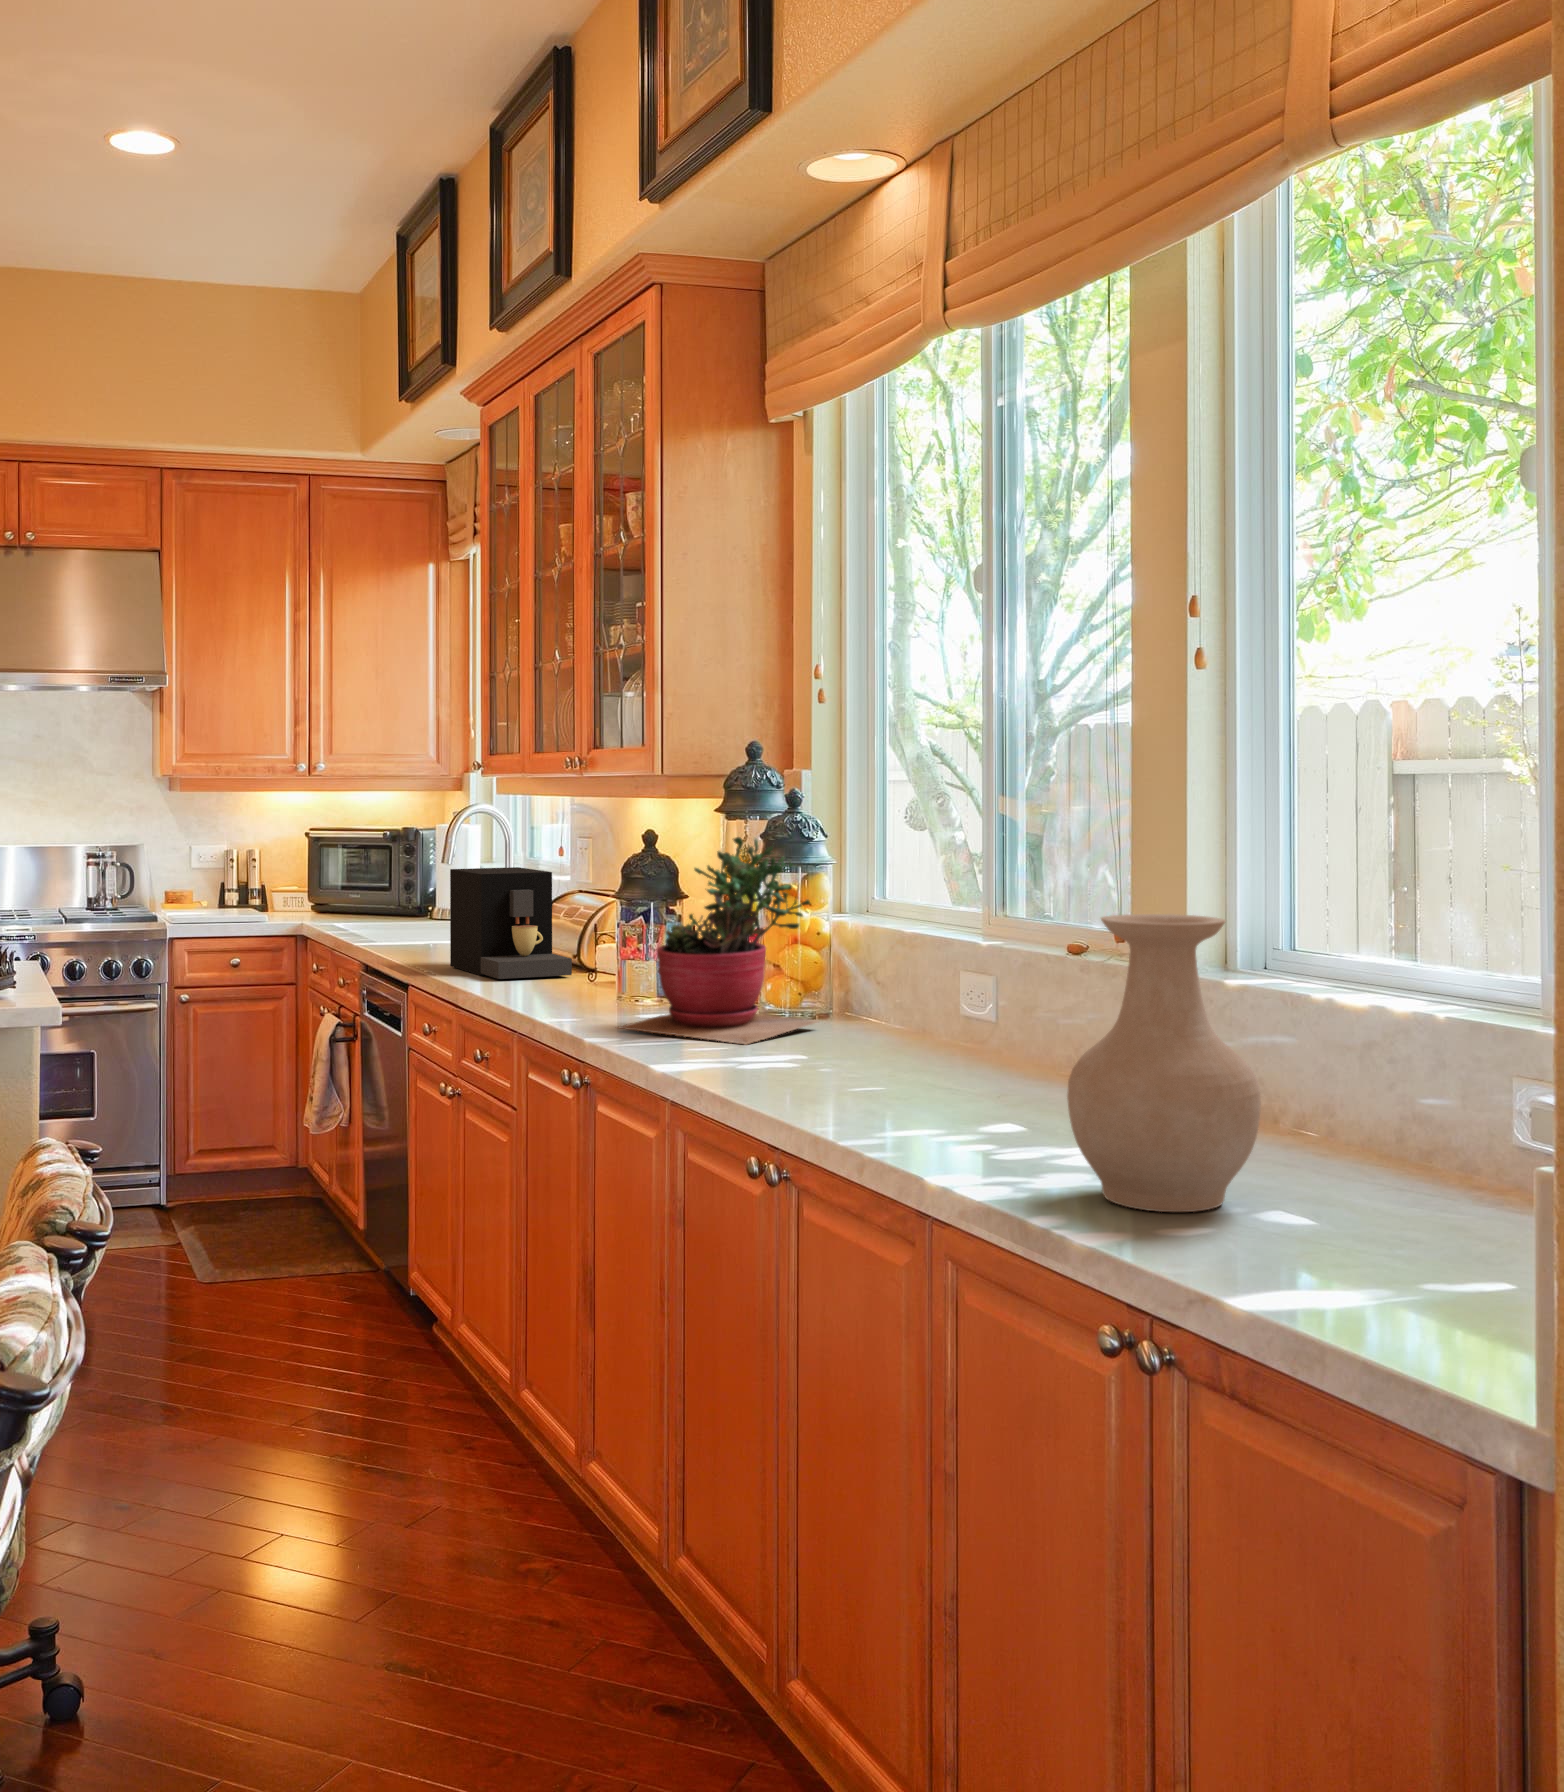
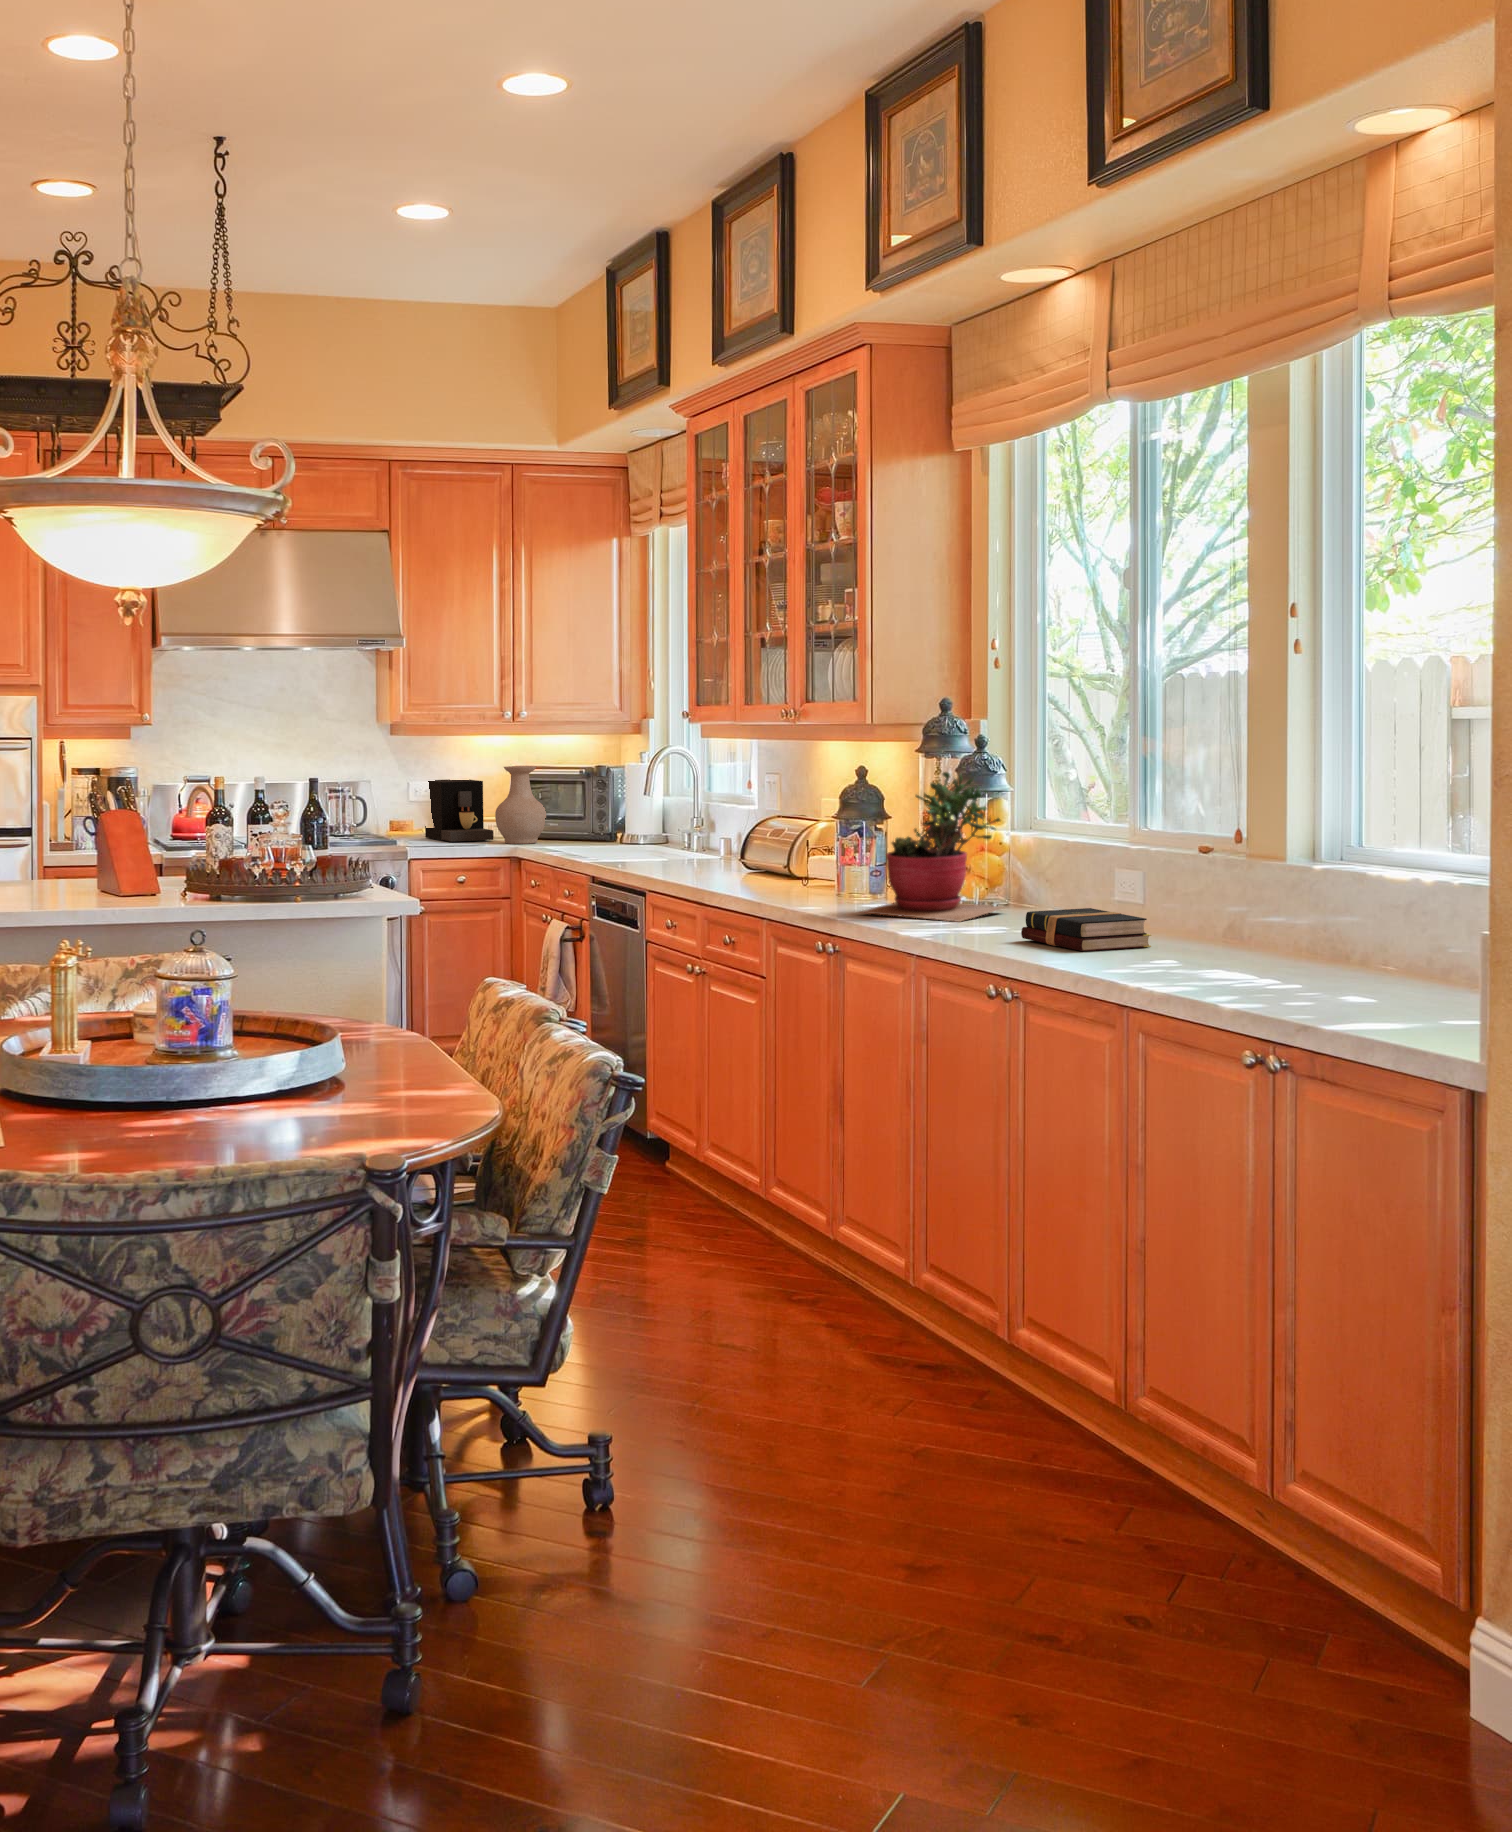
coffee maker: present [450,867,572,979] -> present [425,780,494,842]
vase: present [1067,914,1261,1212] -> present [495,766,546,844]
hardback book: none [812,1034,994,1105] -> present [1021,908,1151,951]

